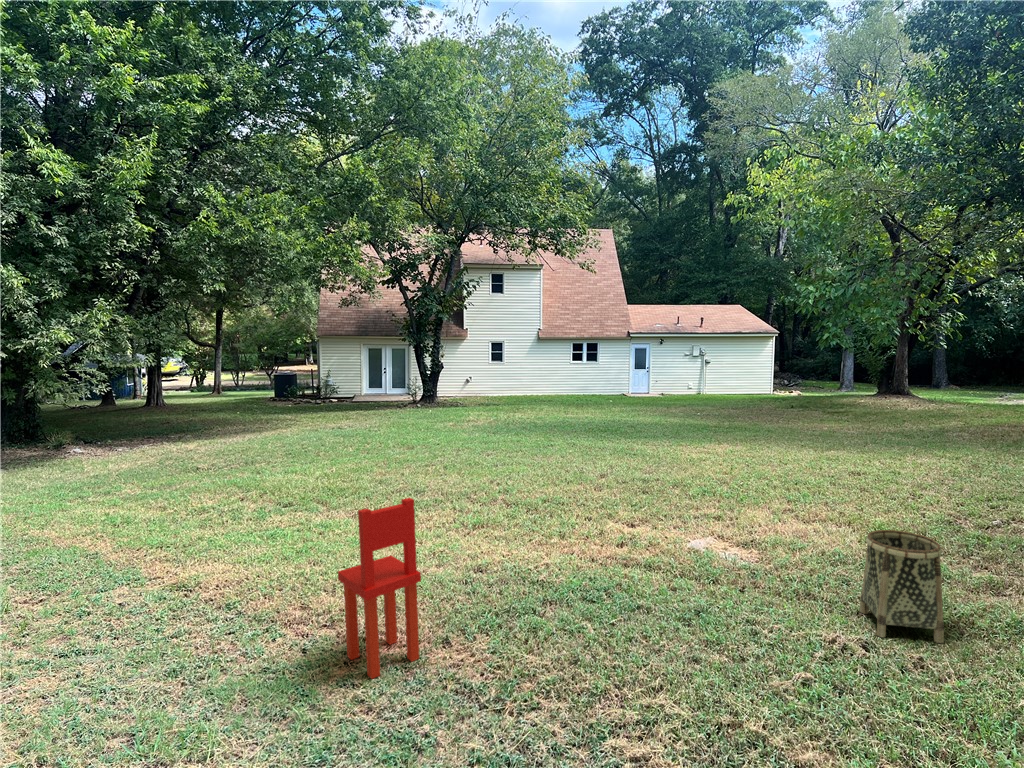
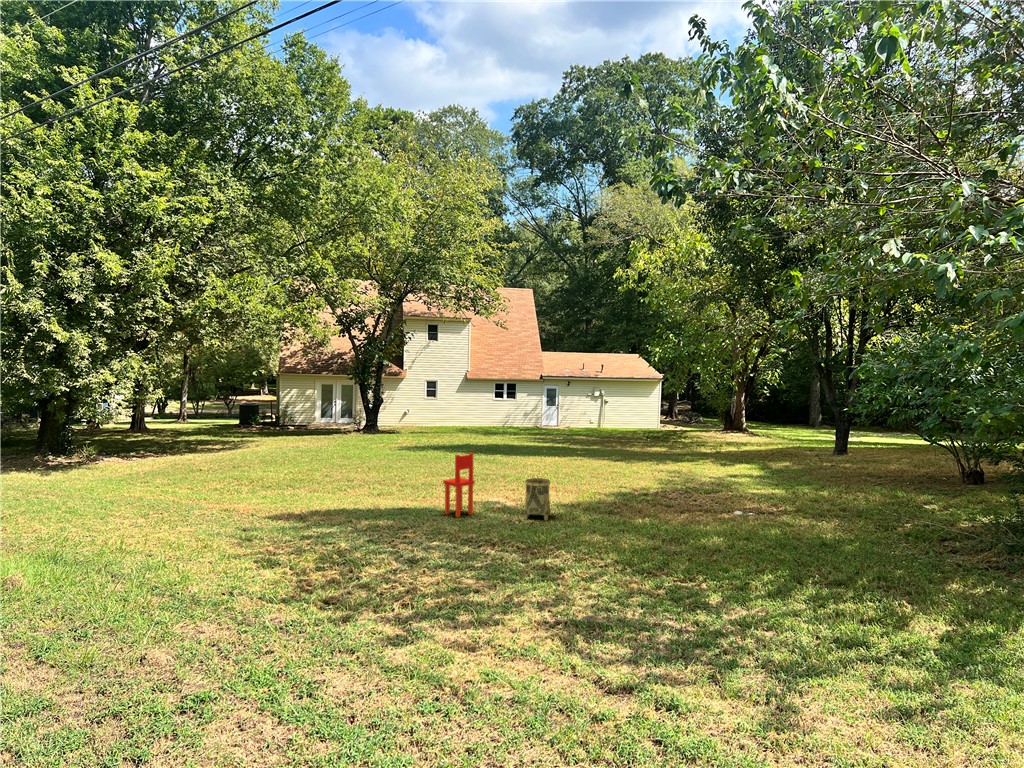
chair: present [338,498,421,679] -> present [443,453,475,517]

